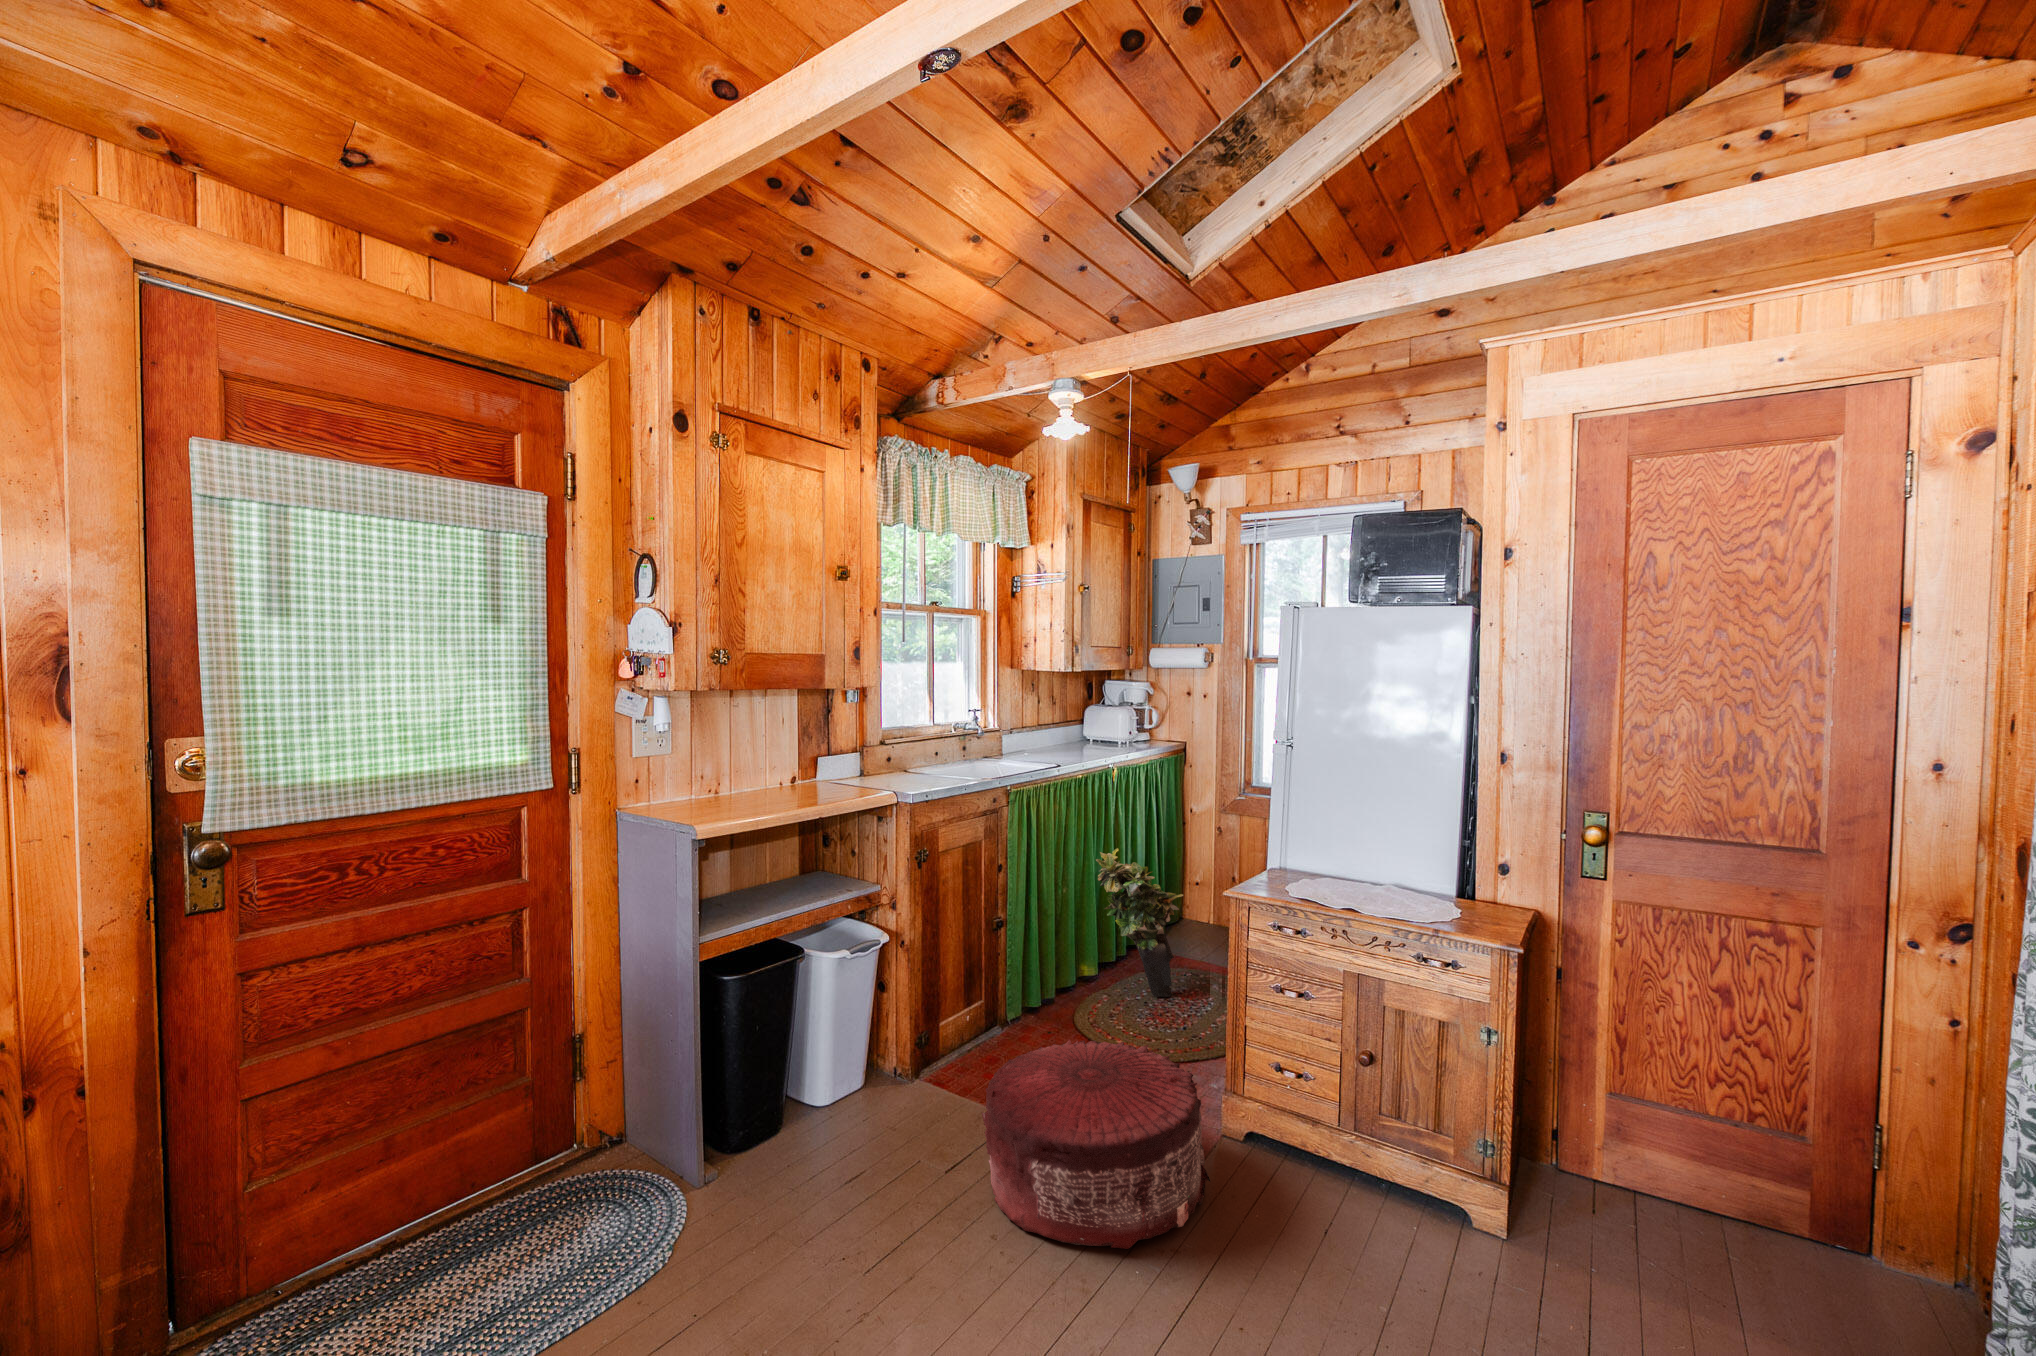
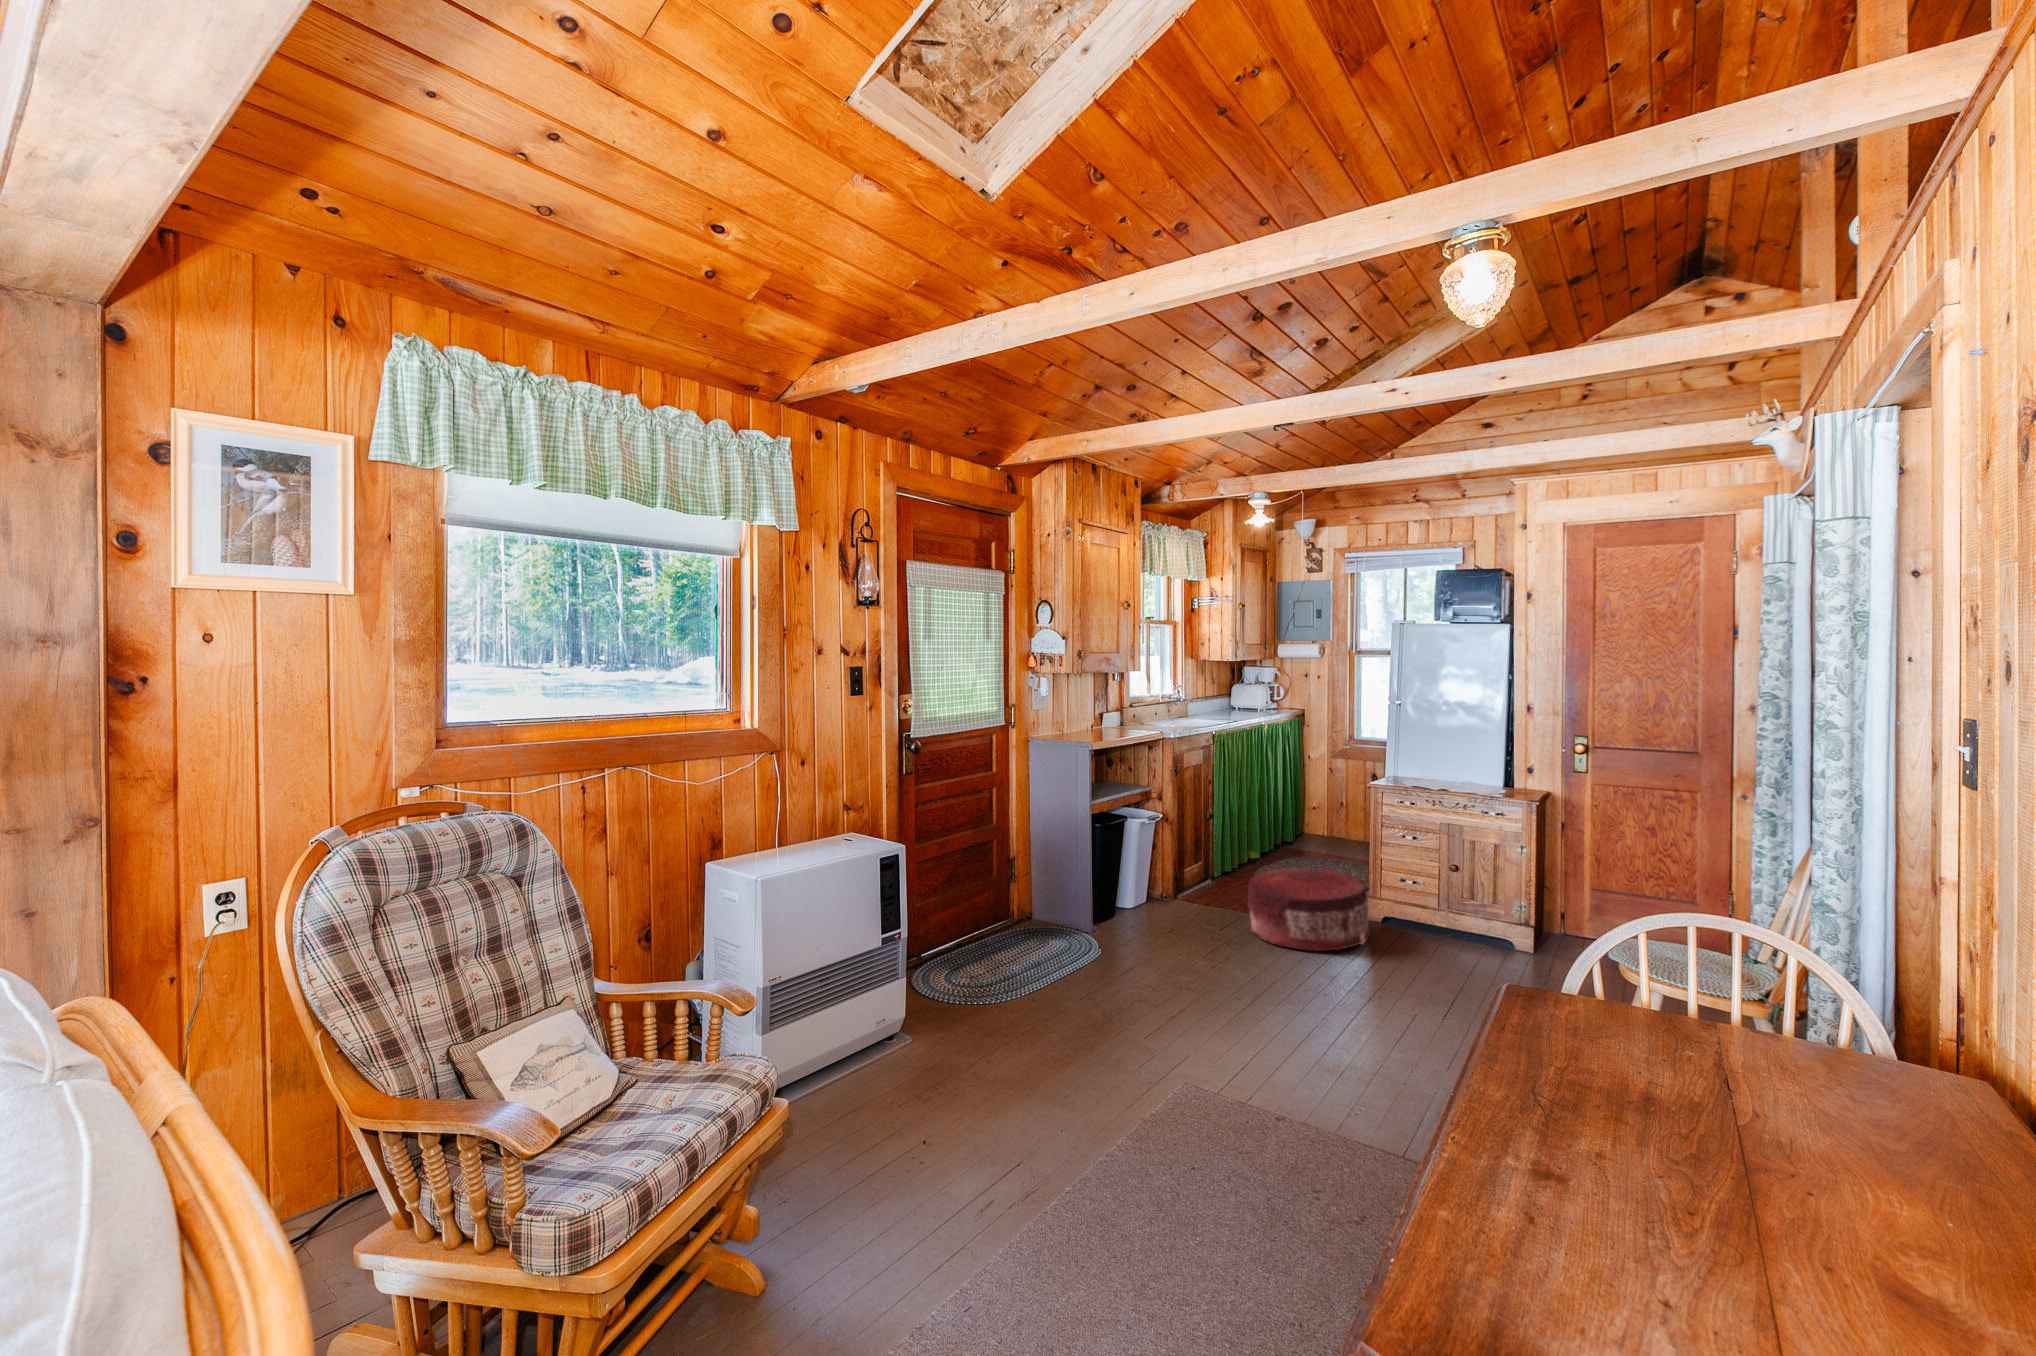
potted plant: present [1096,848,1183,997] -> none [1263,776,1321,869]

